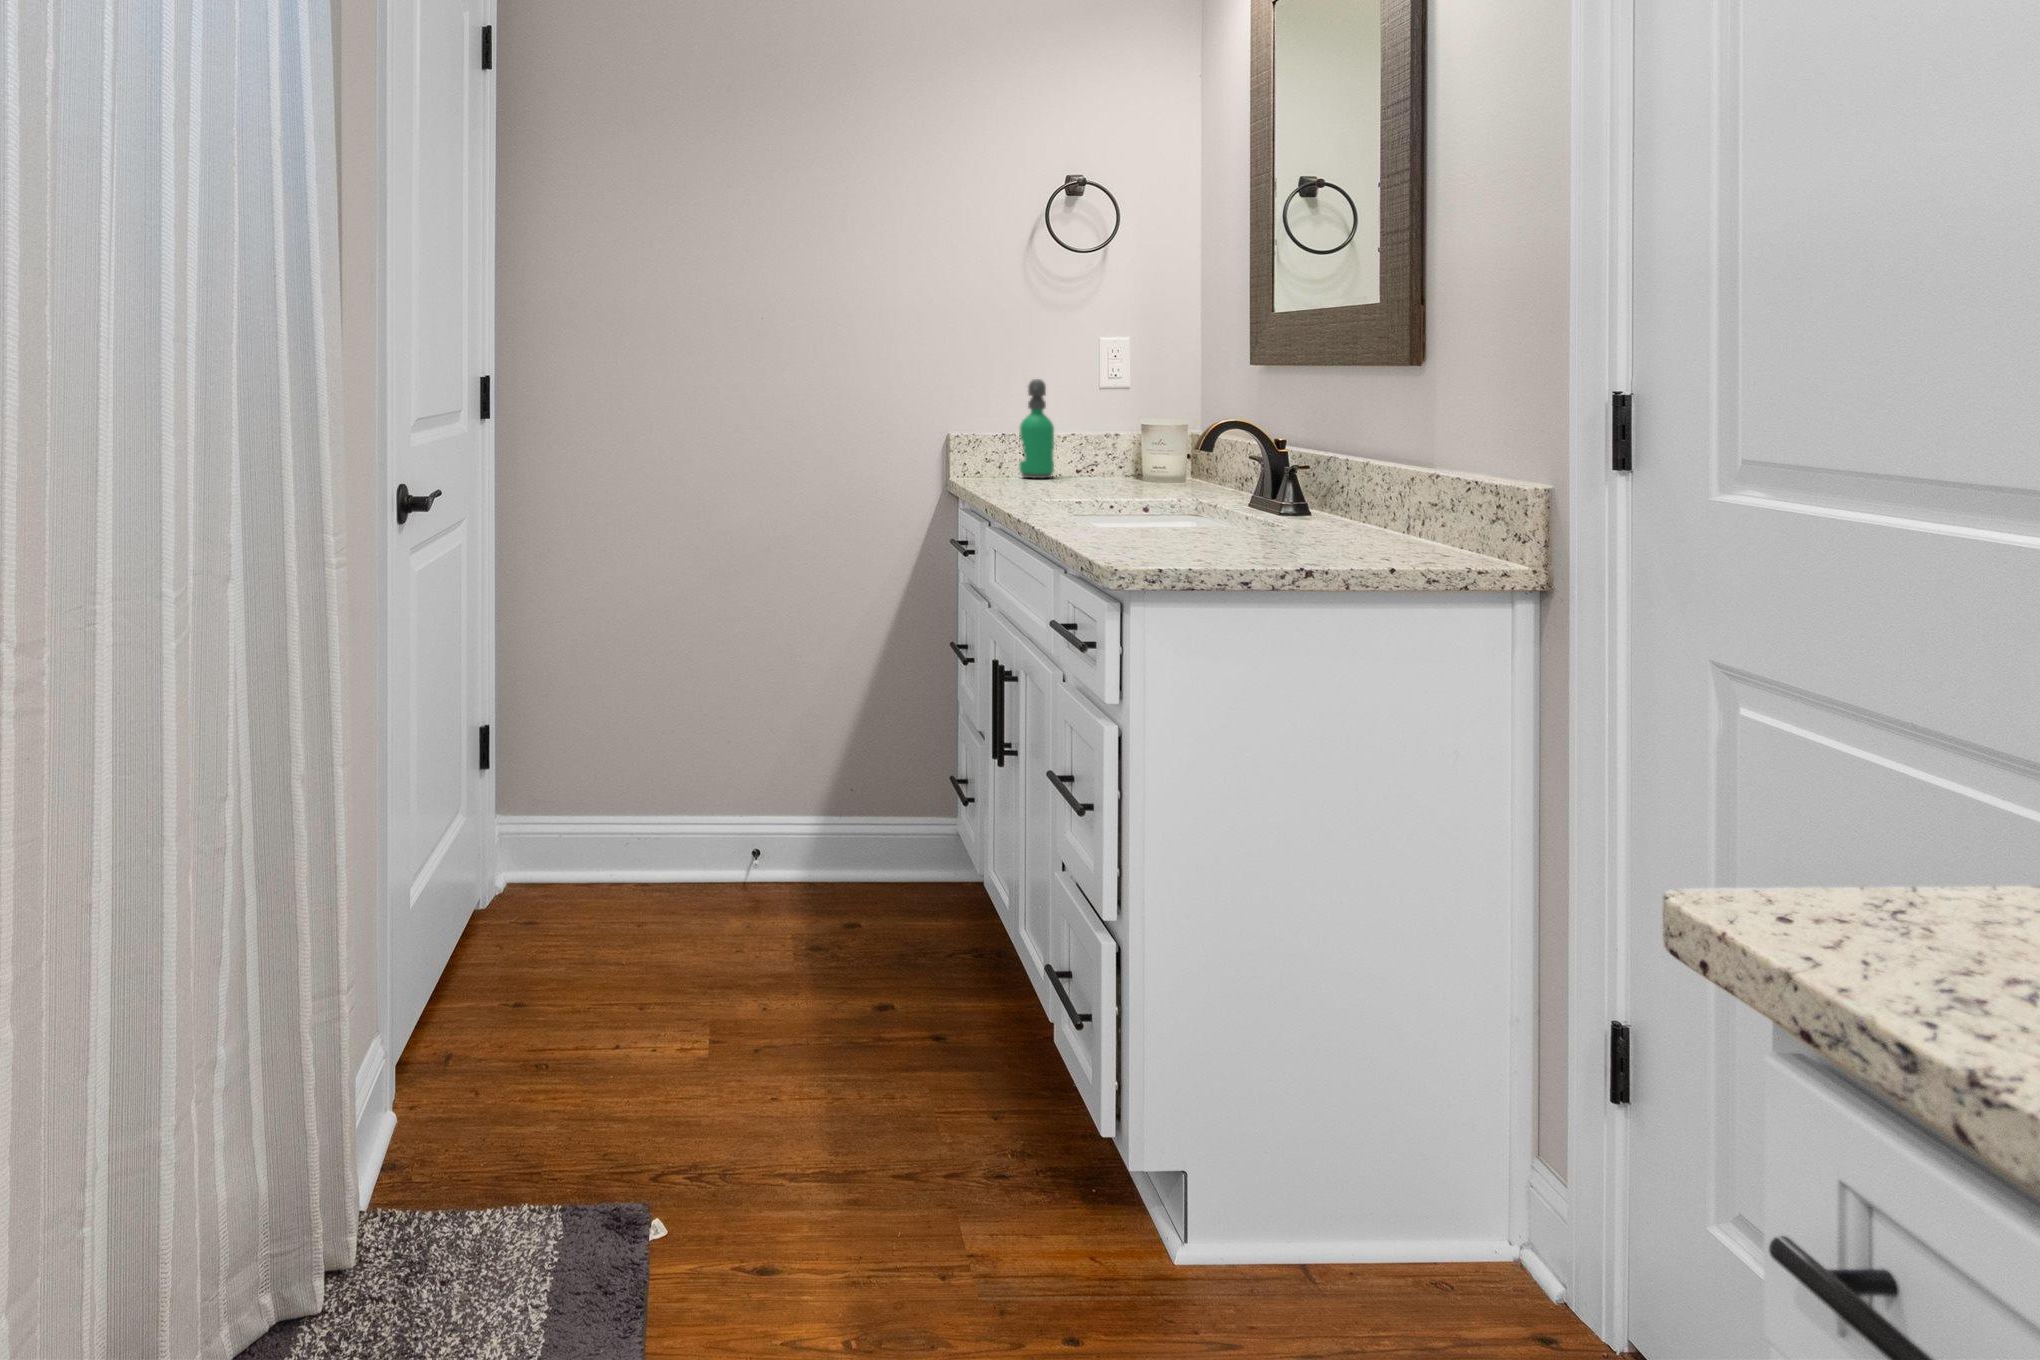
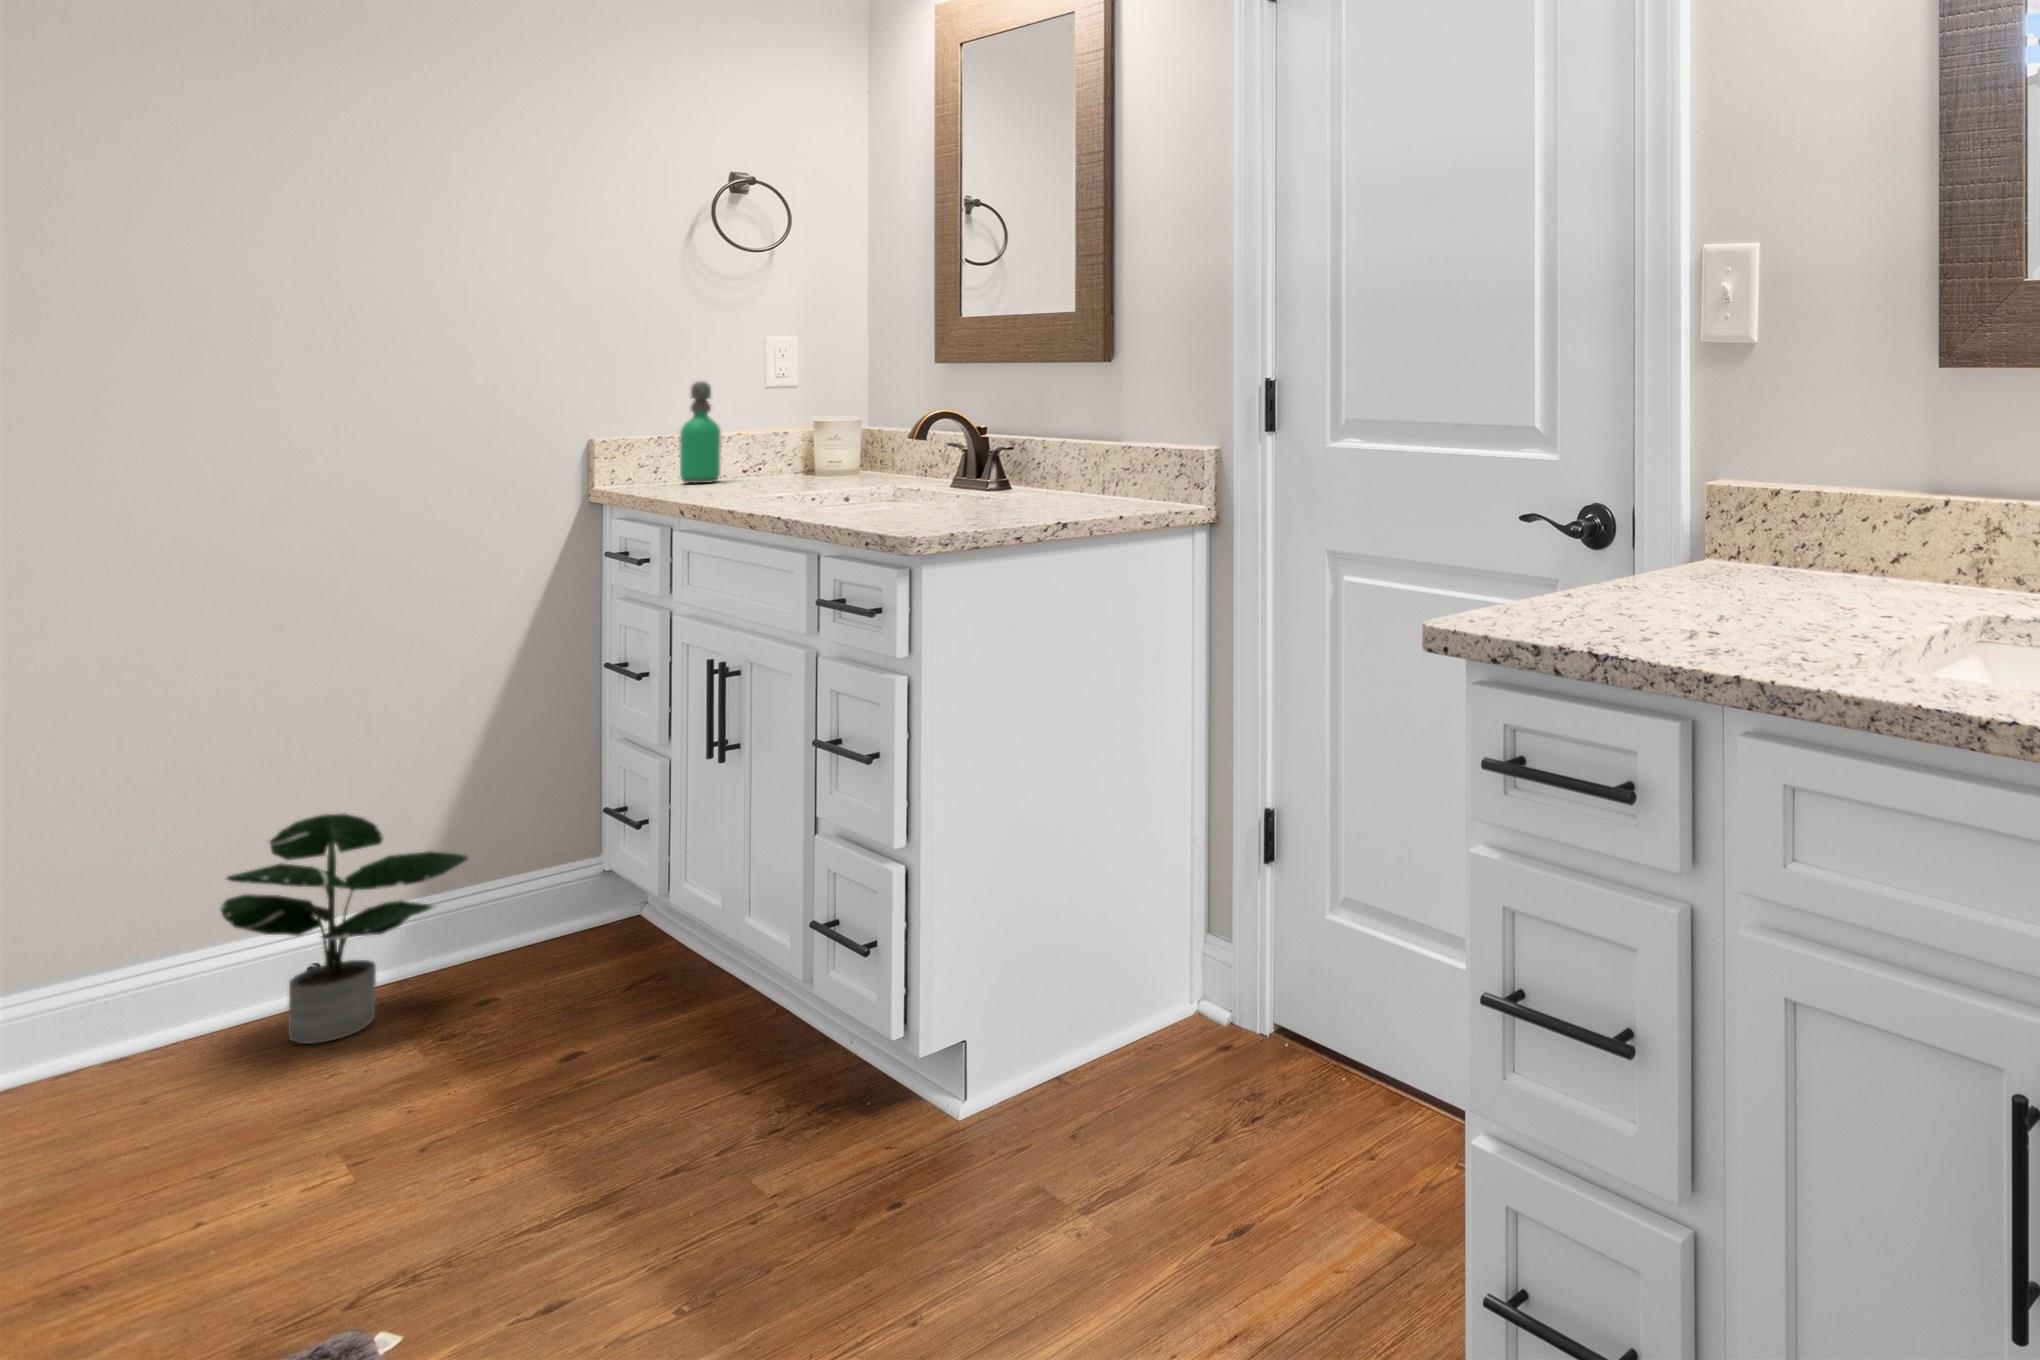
potted plant: none [678,731,837,924] -> present [220,814,468,1044]

